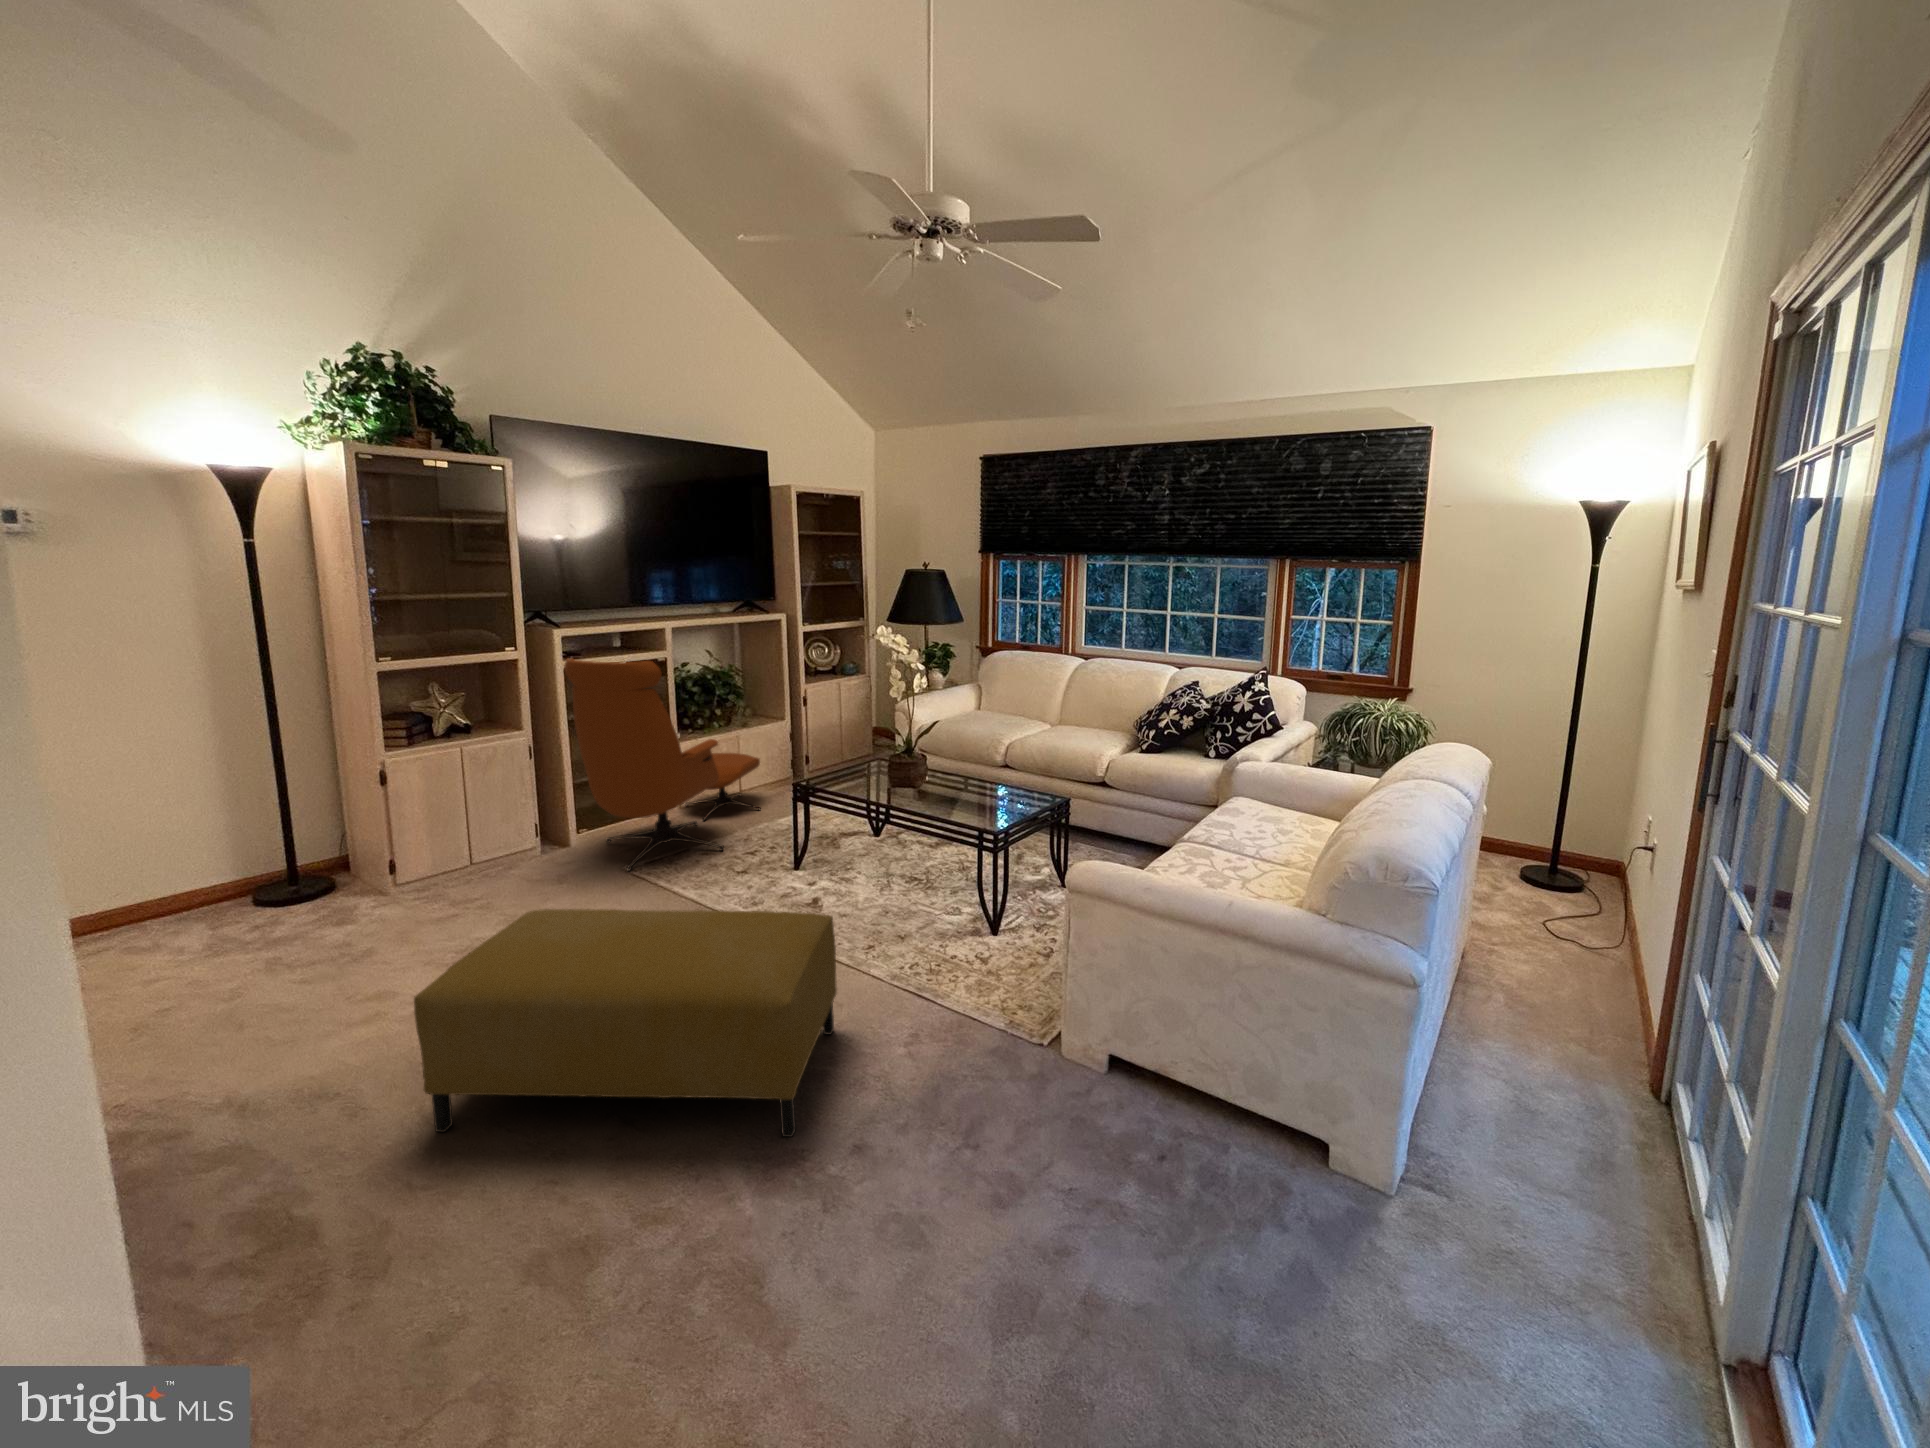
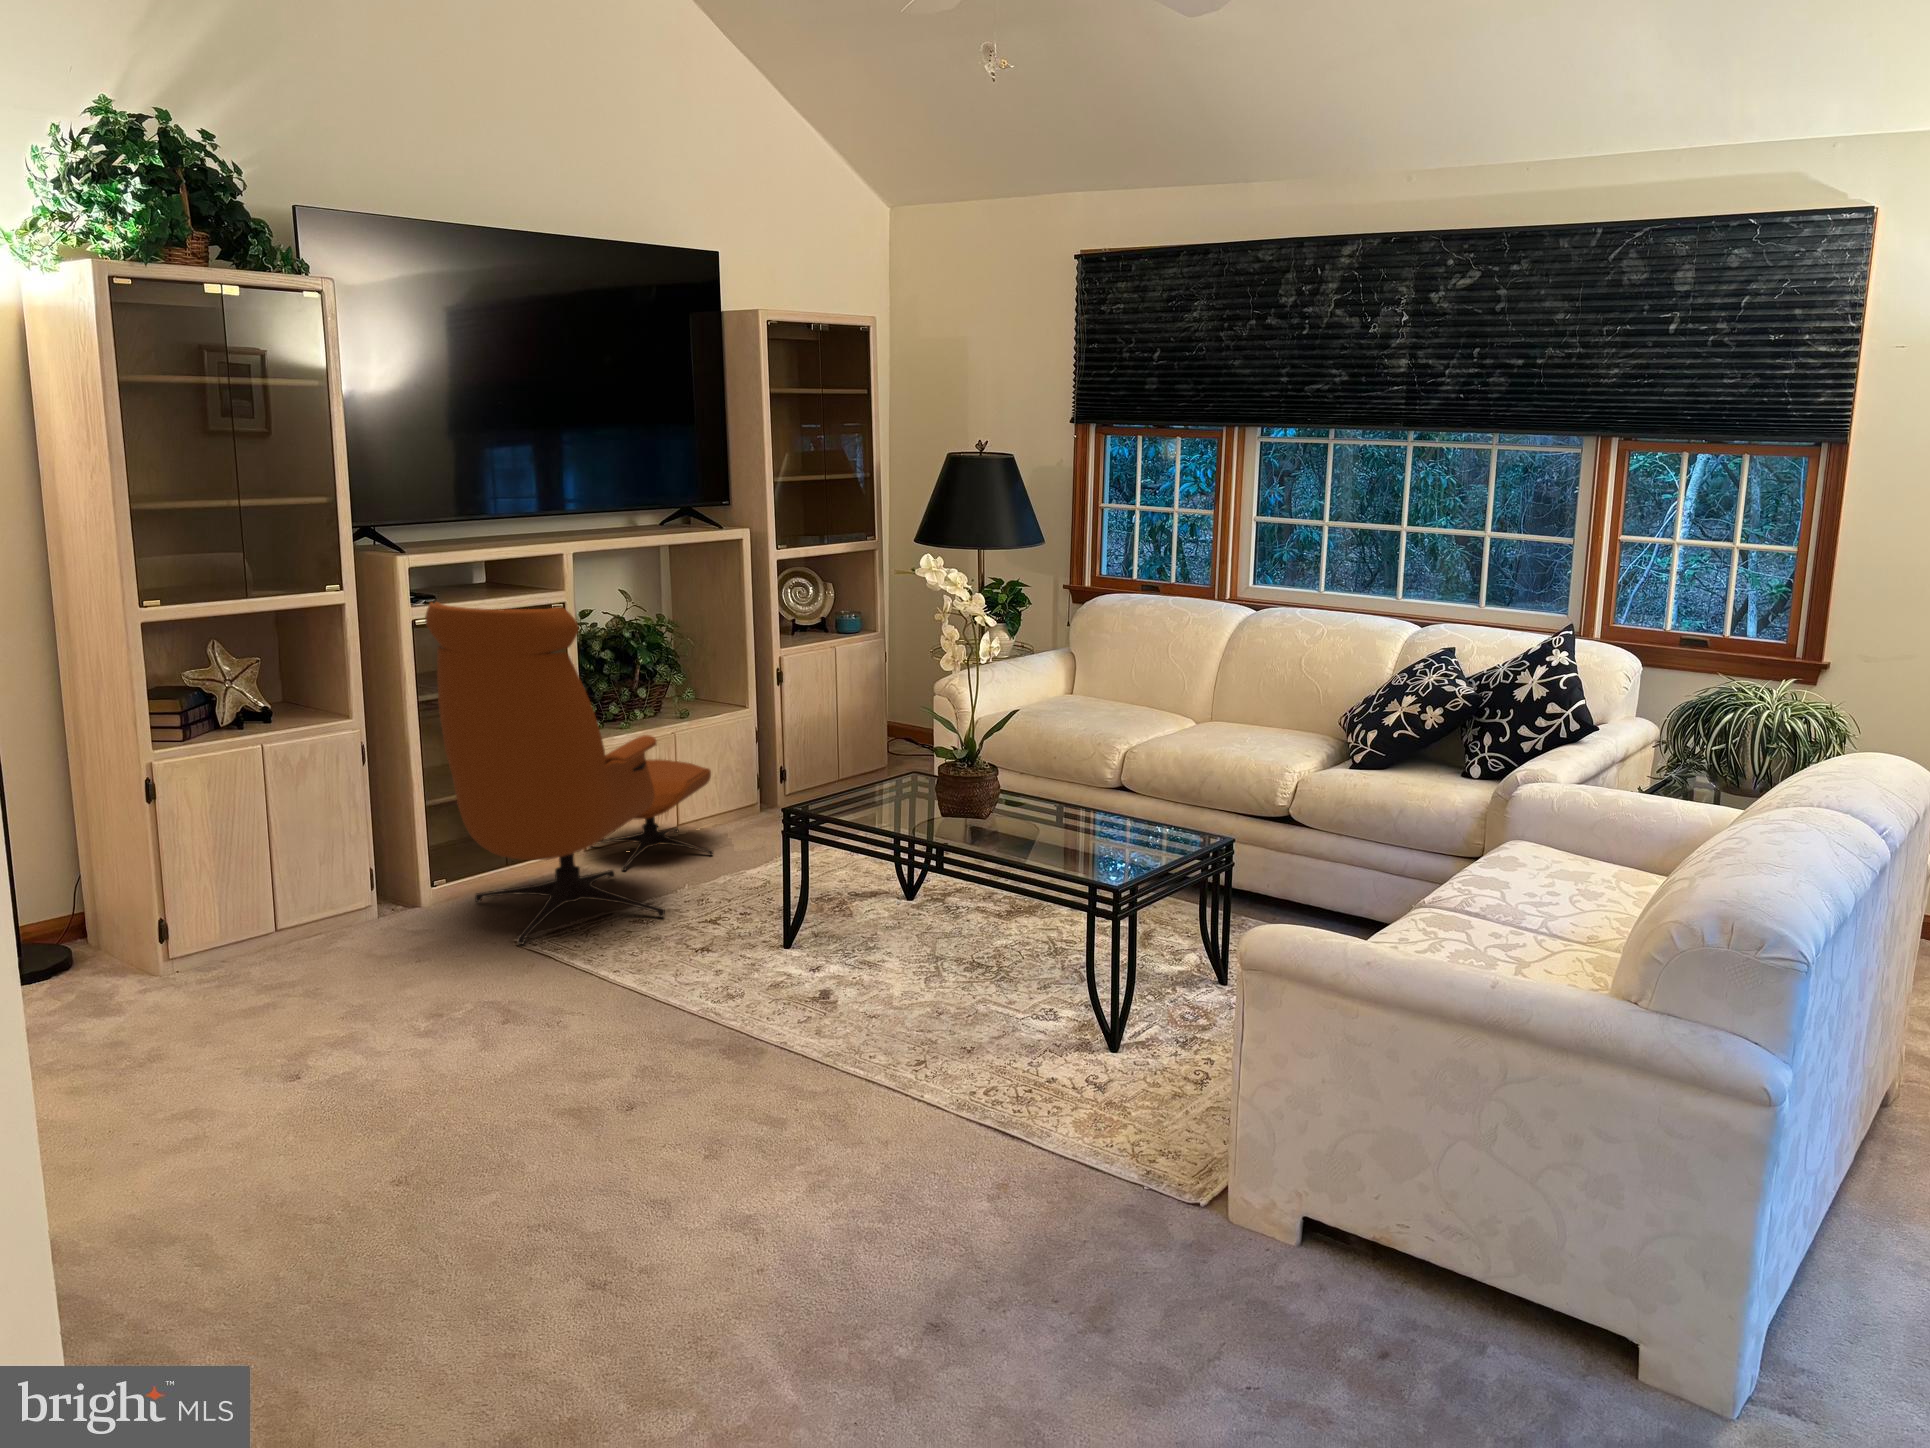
ottoman: present [414,909,837,1137] -> none [306,982,883,1311]

